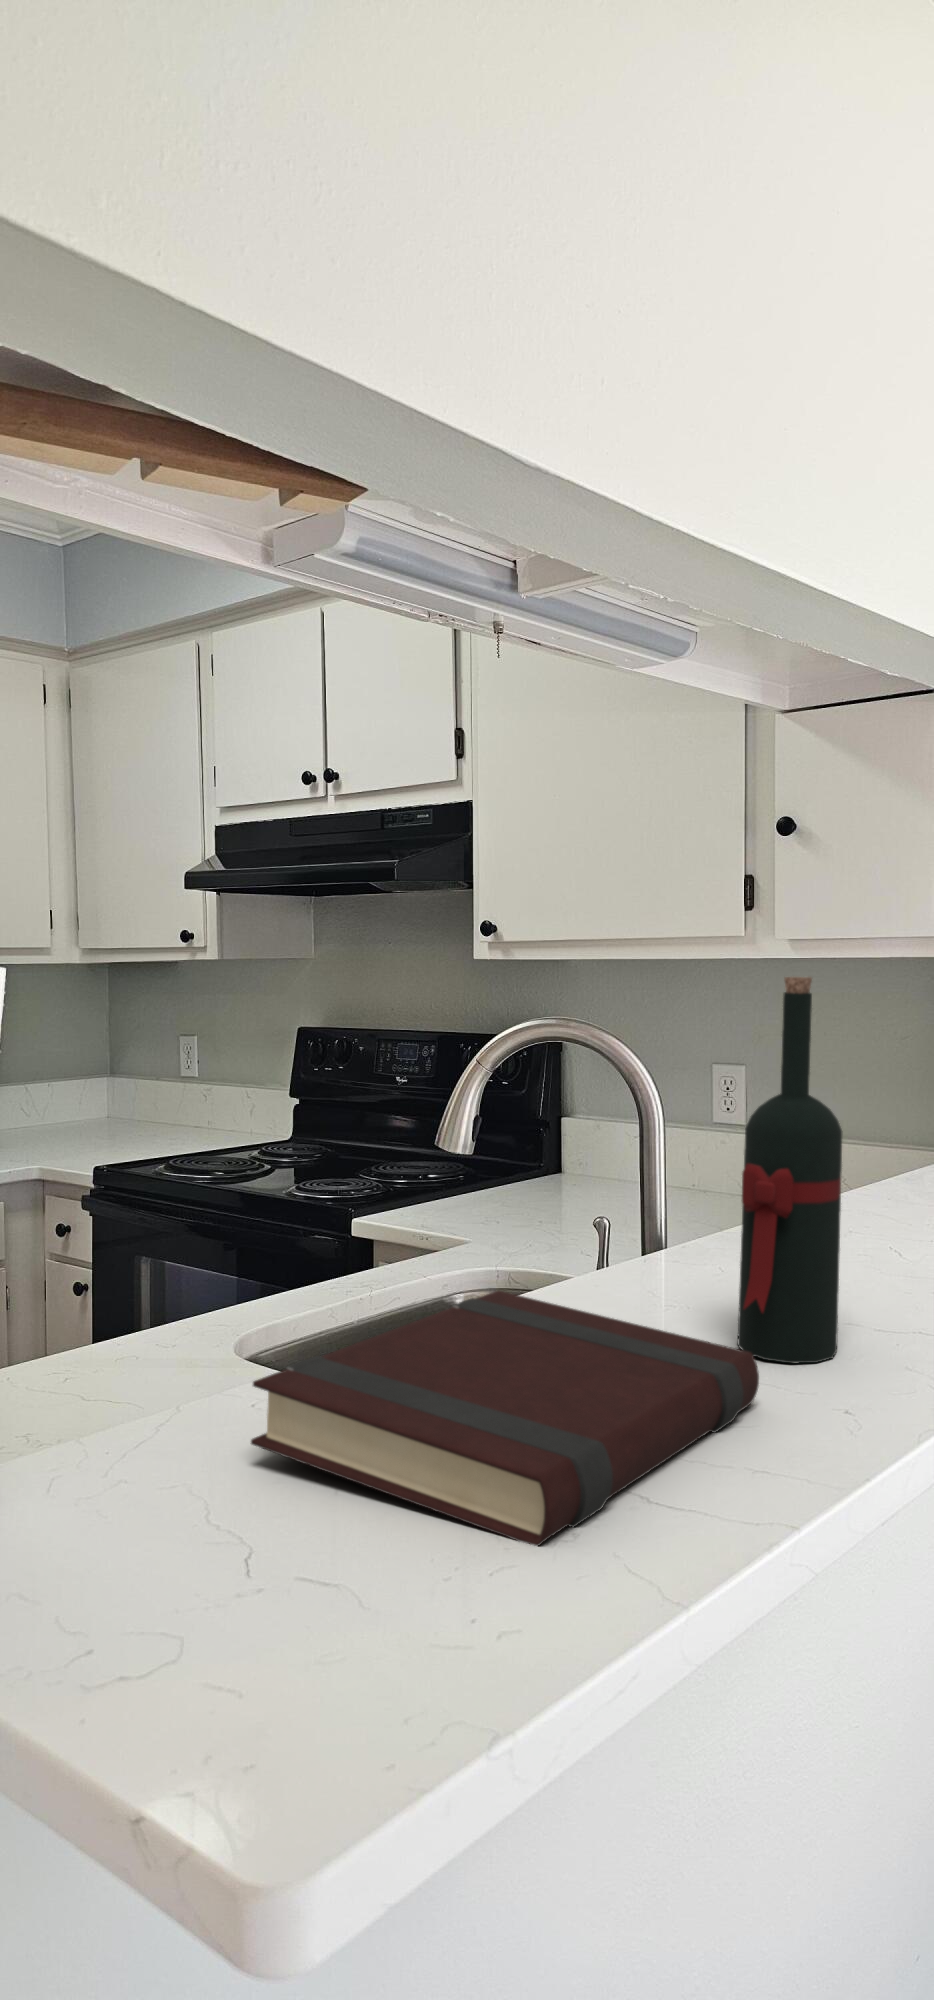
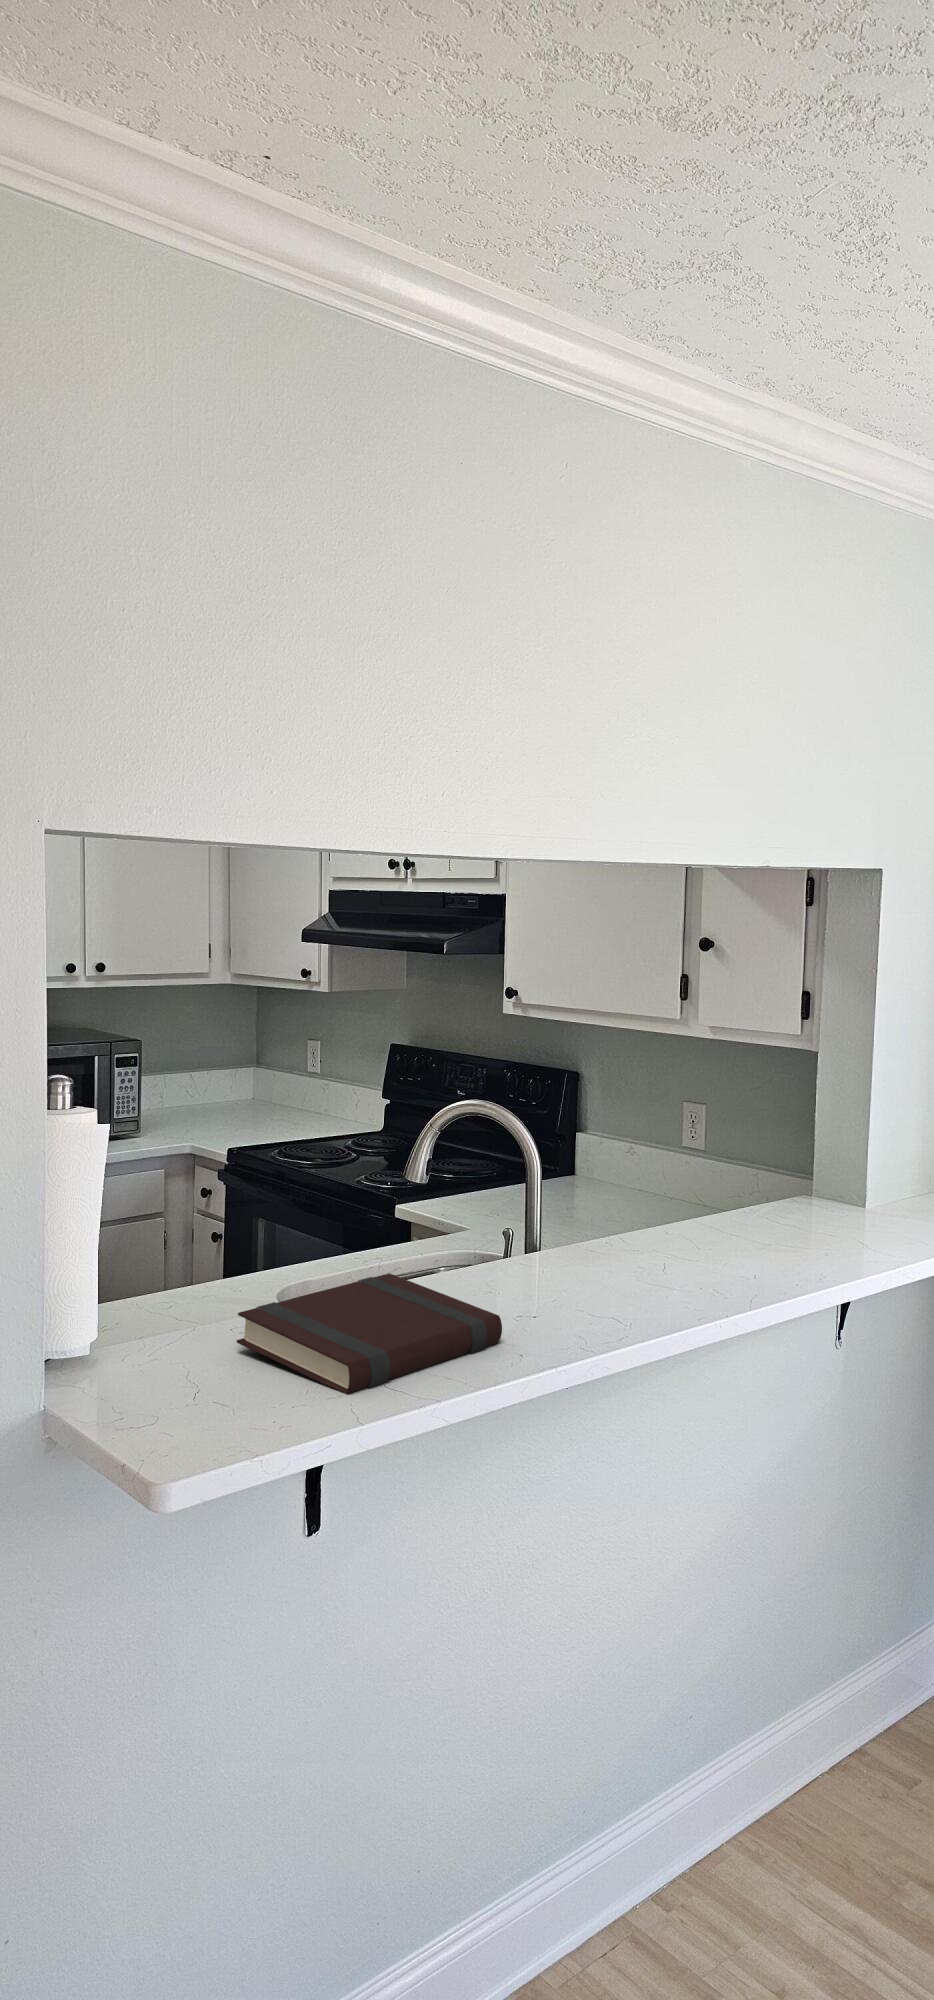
wine bottle: present [738,977,842,1364] -> none [515,1112,579,1324]

